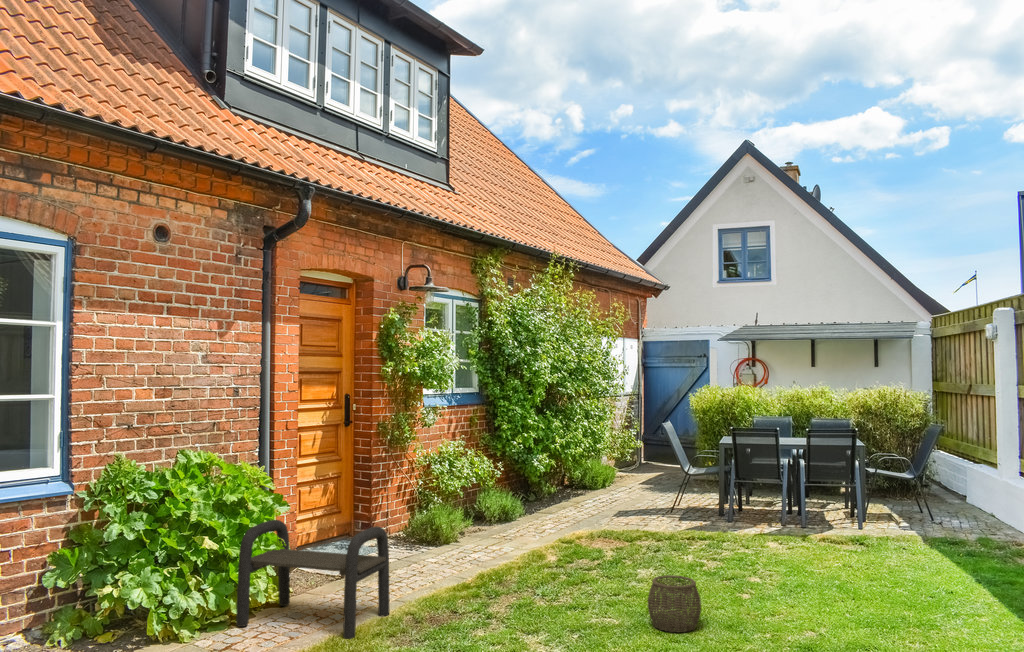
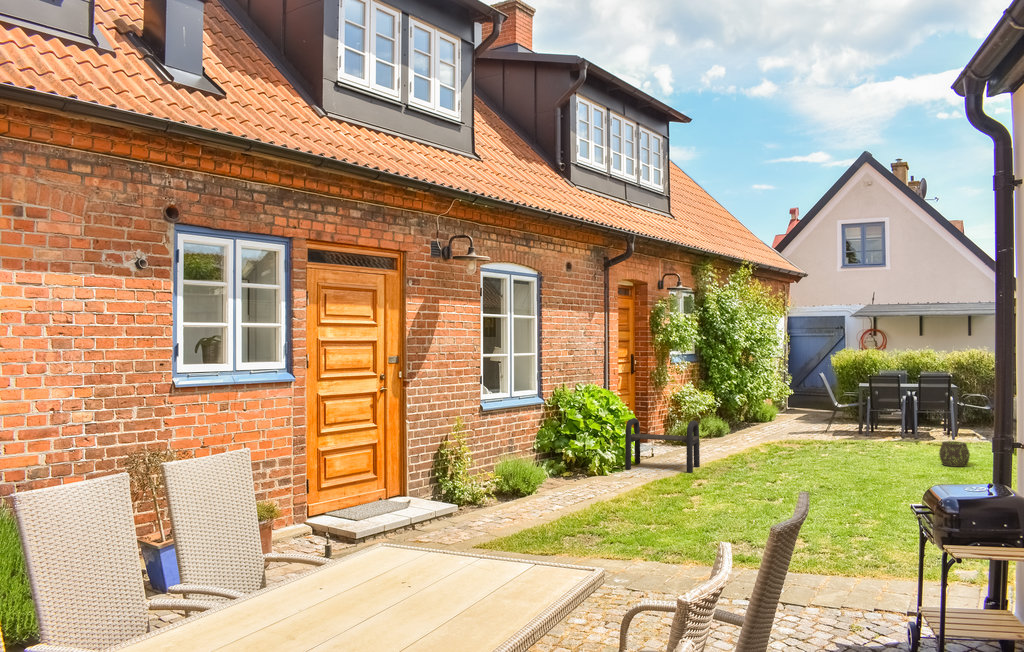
woven basket: present [648,575,701,633] -> present [939,441,970,467]

